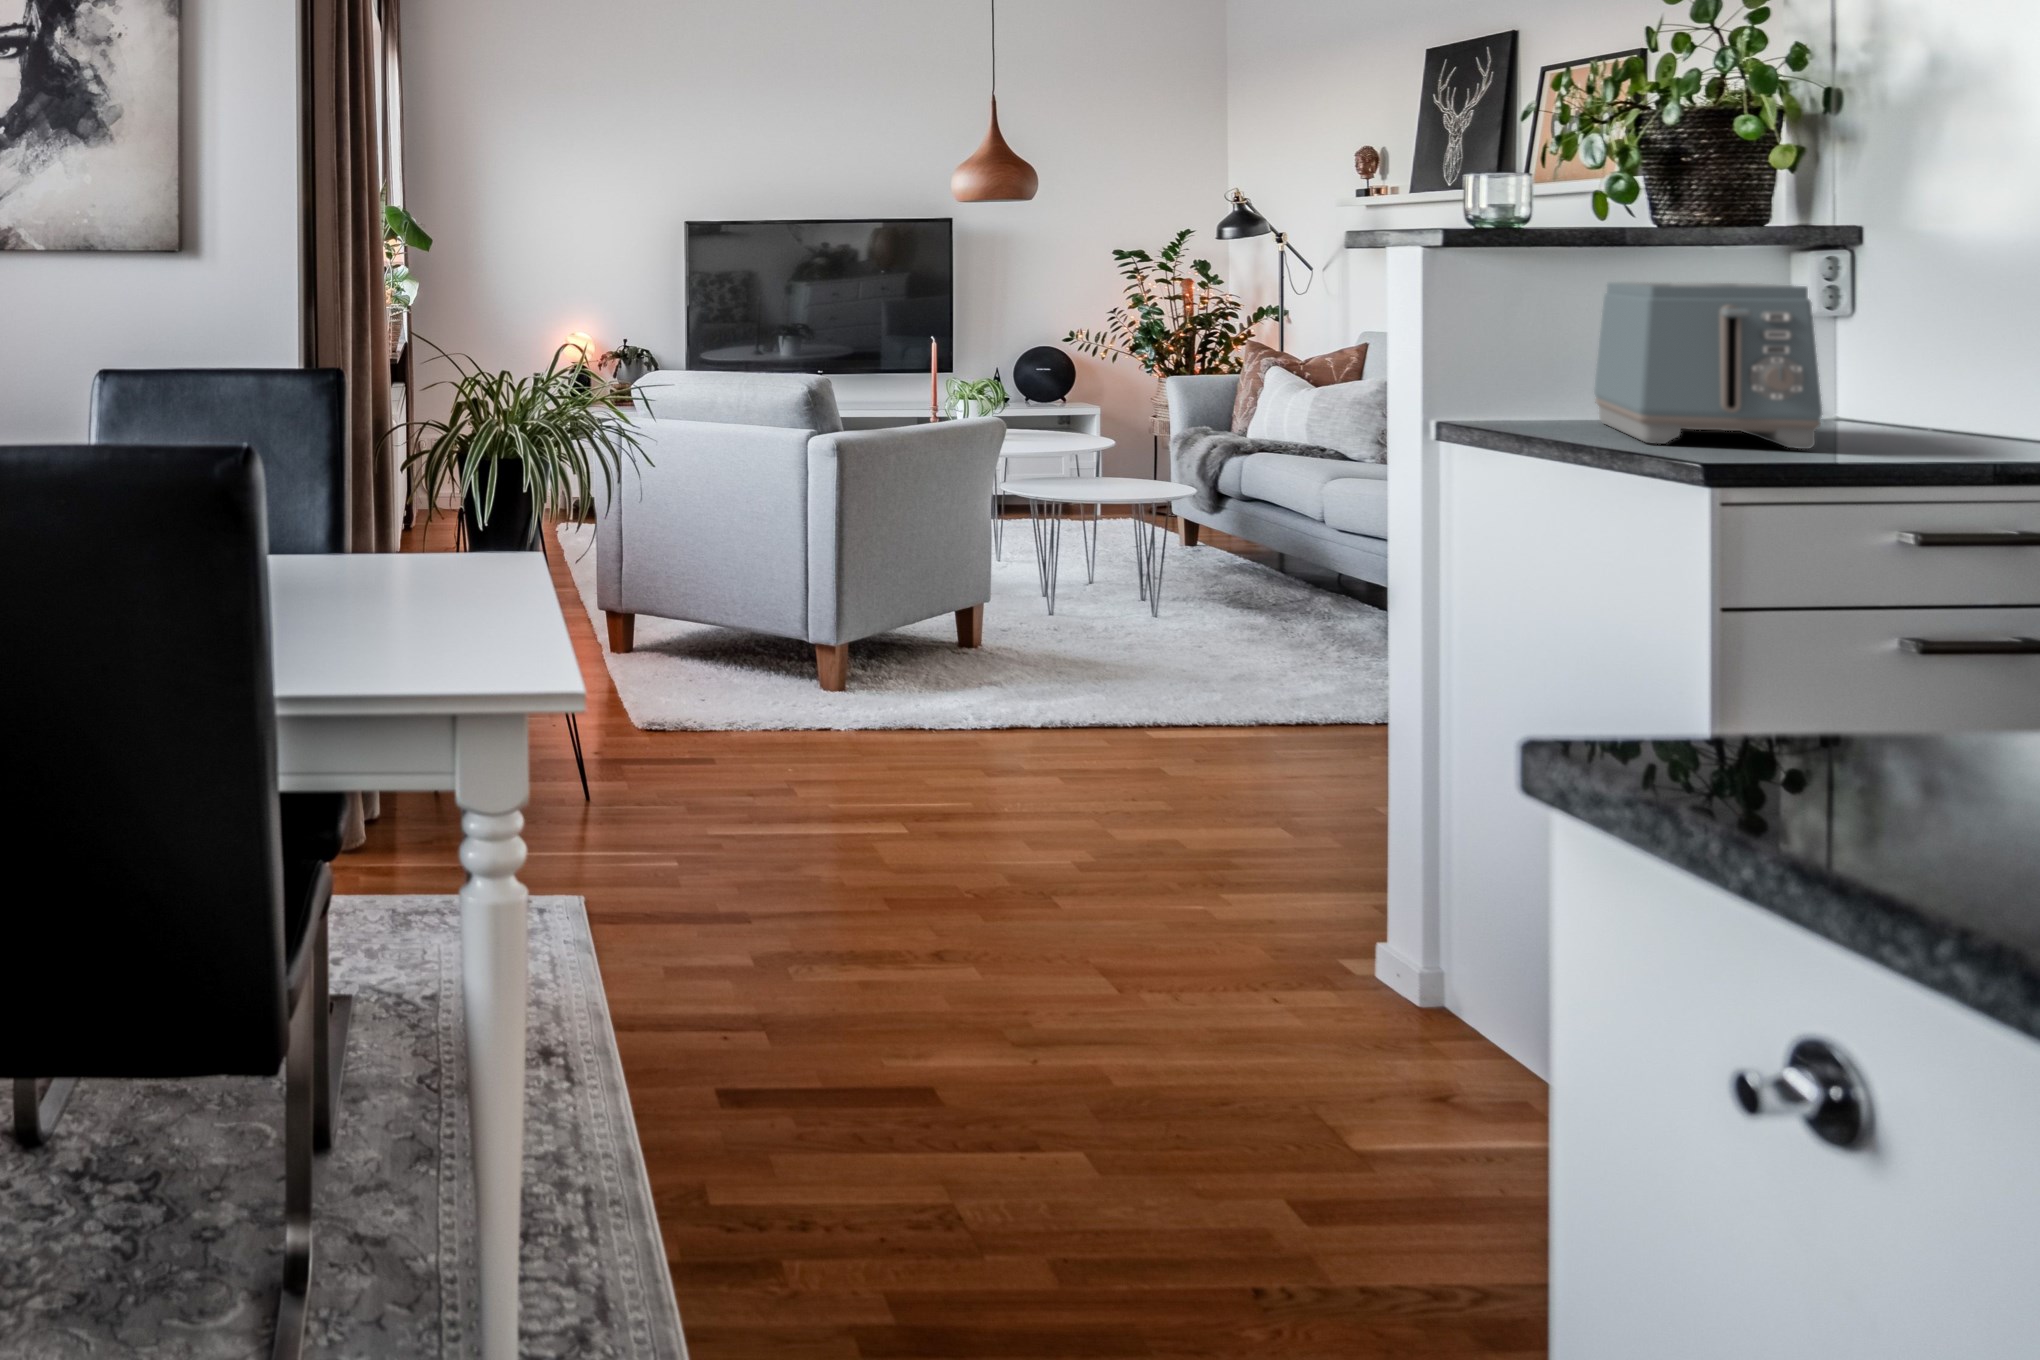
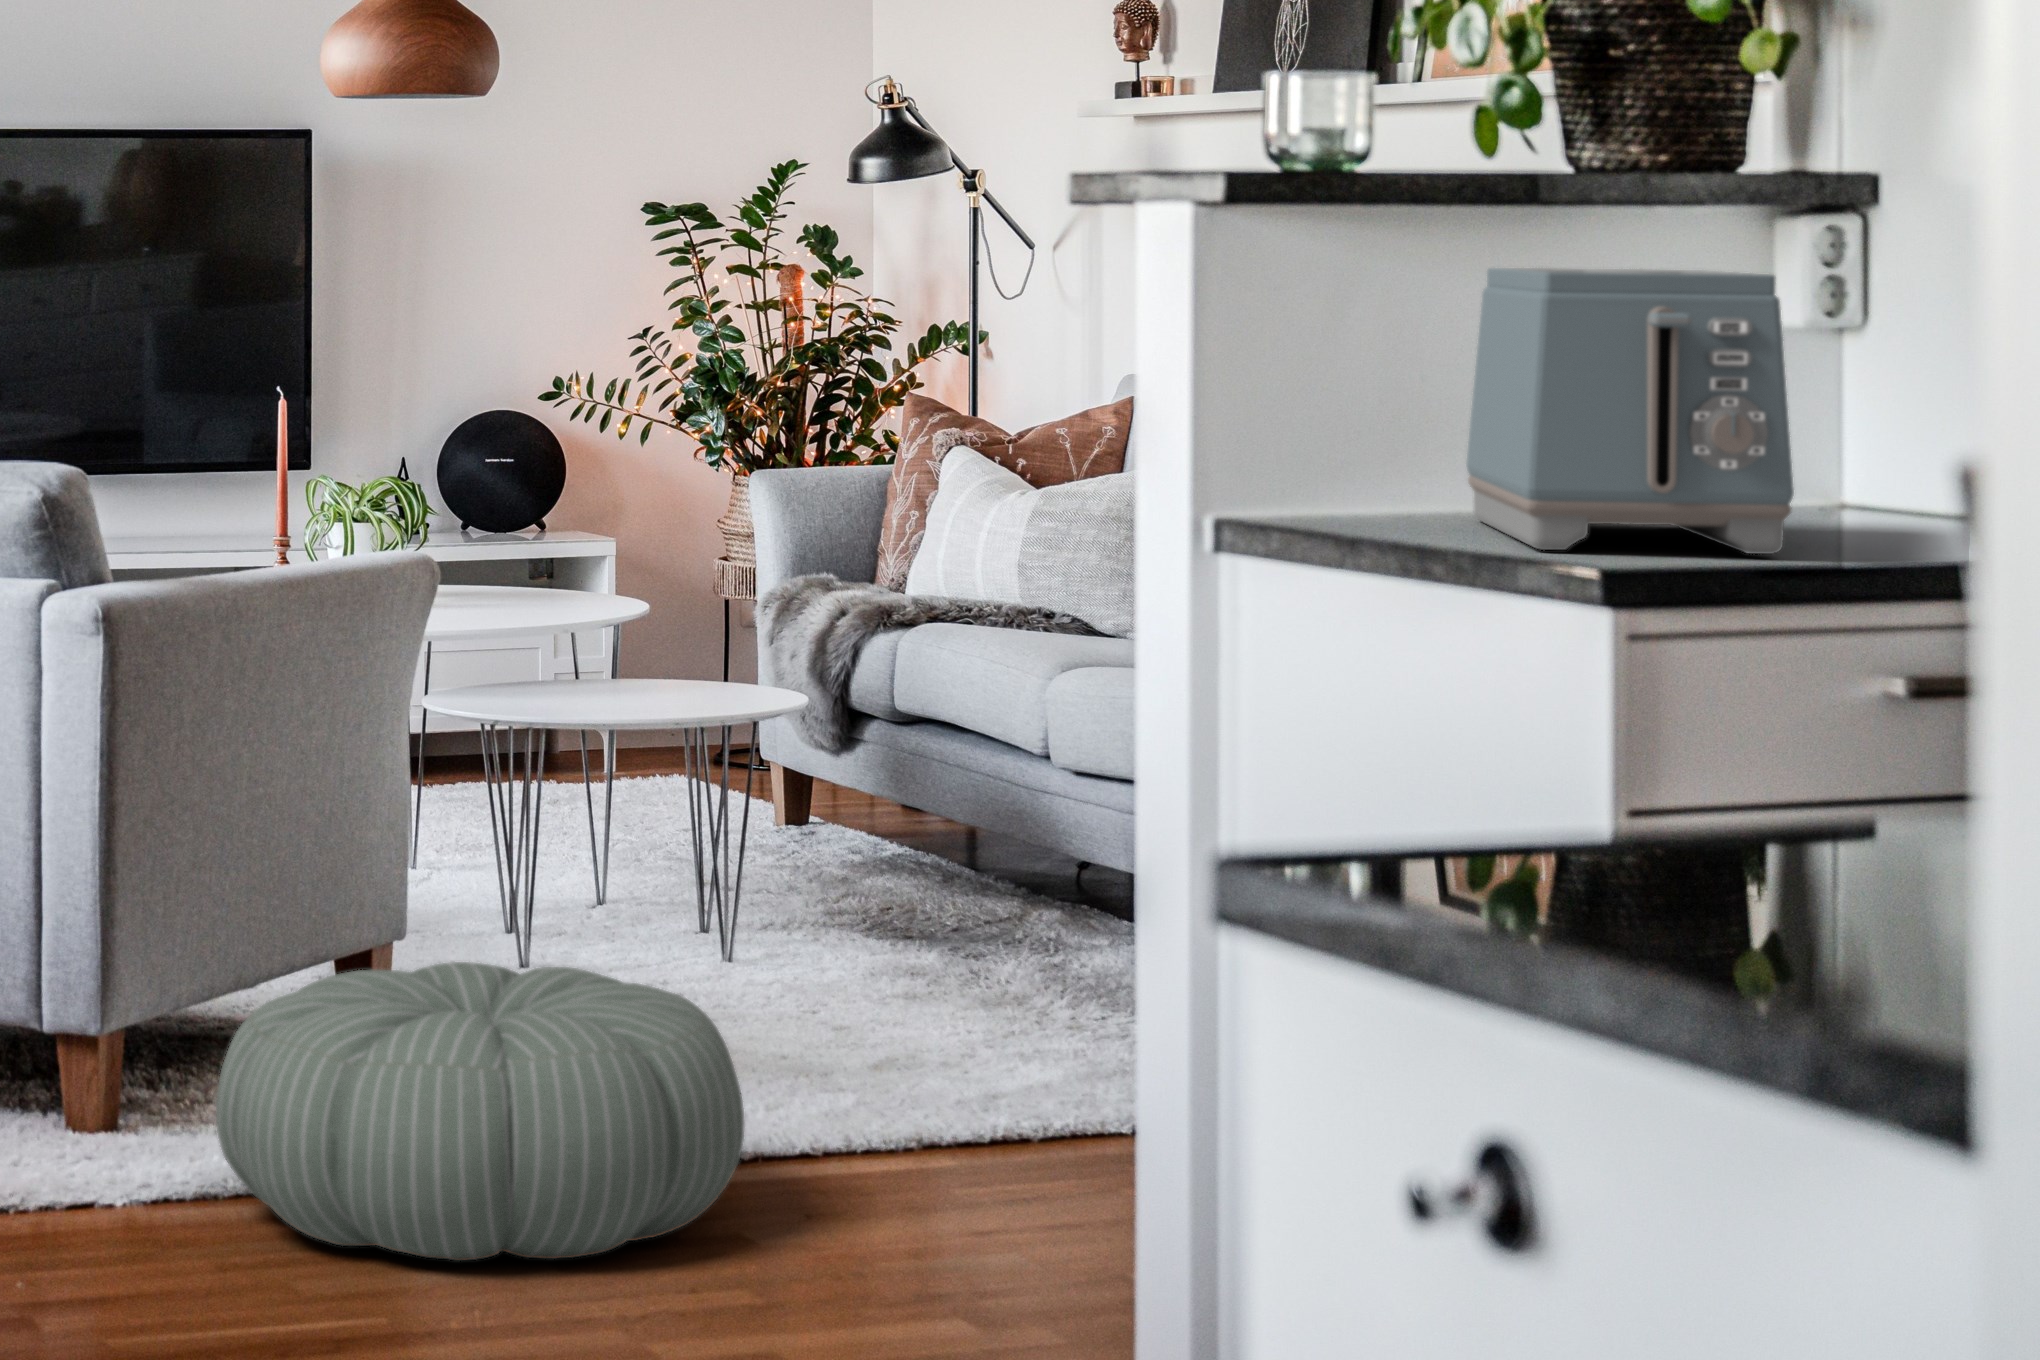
pouf: none [891,621,1164,772] -> present [216,962,744,1261]

